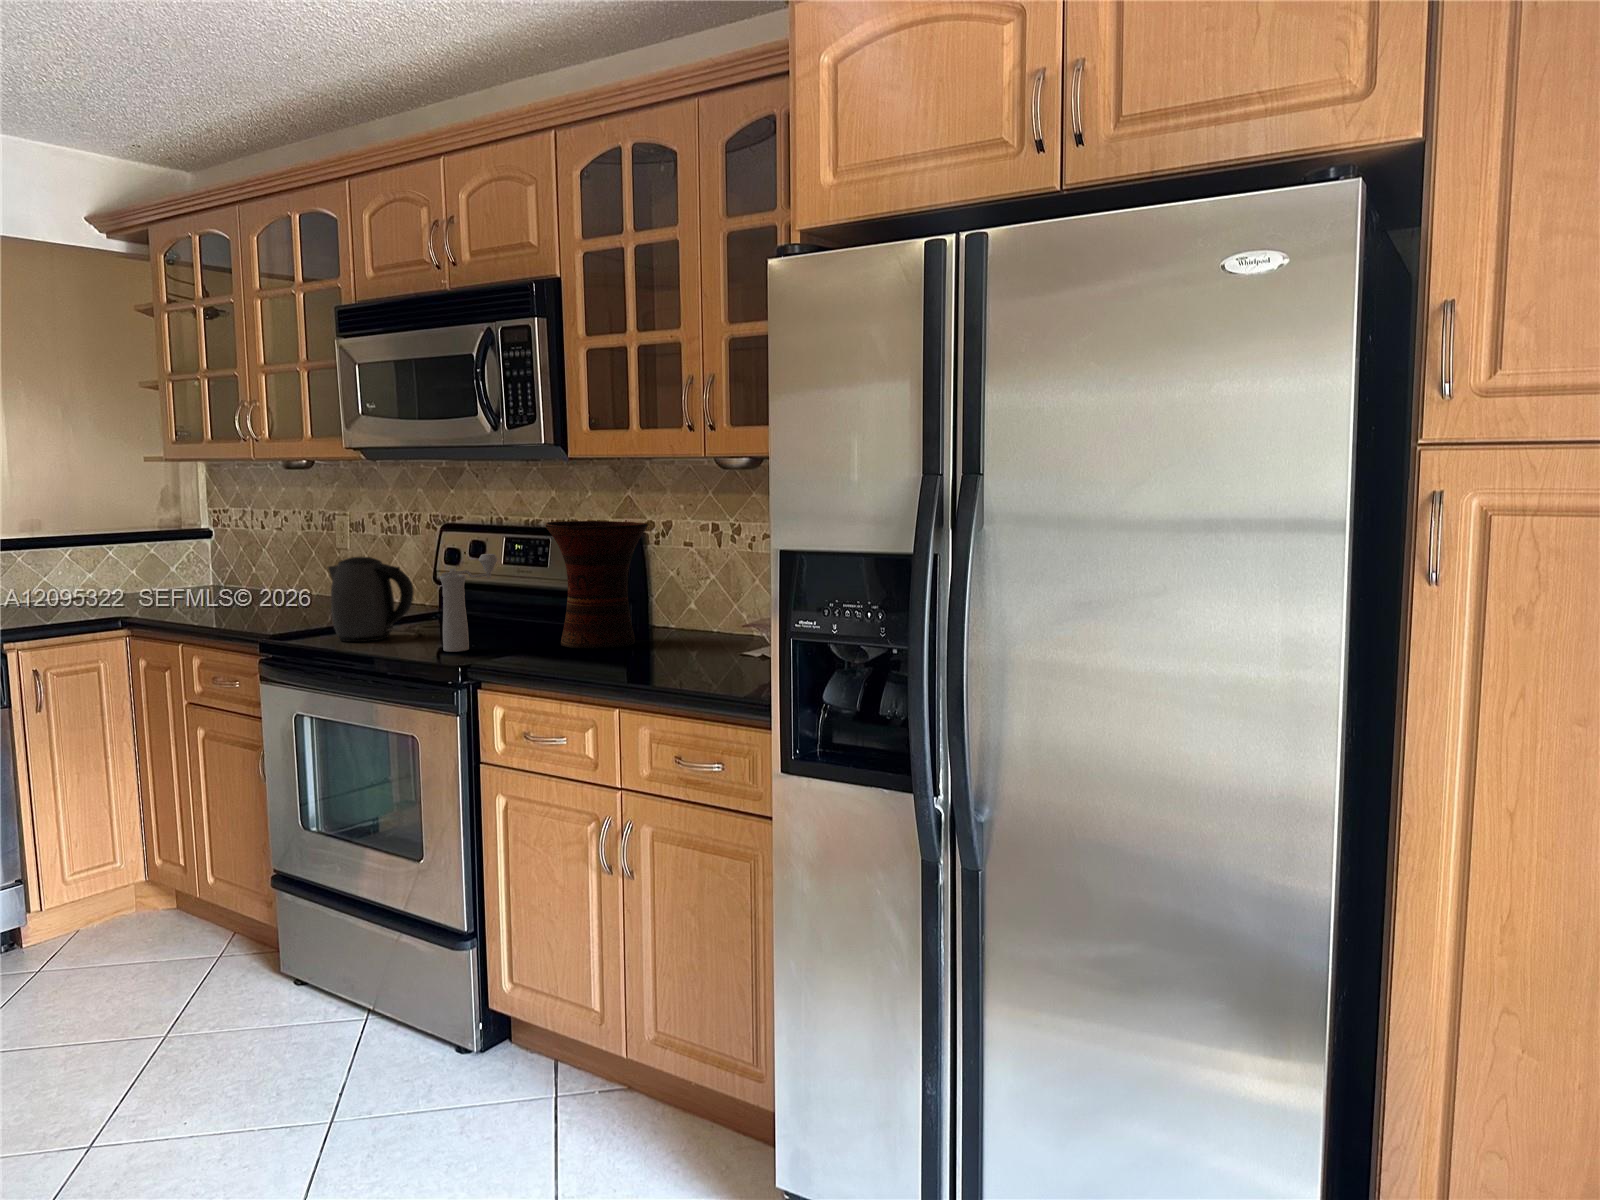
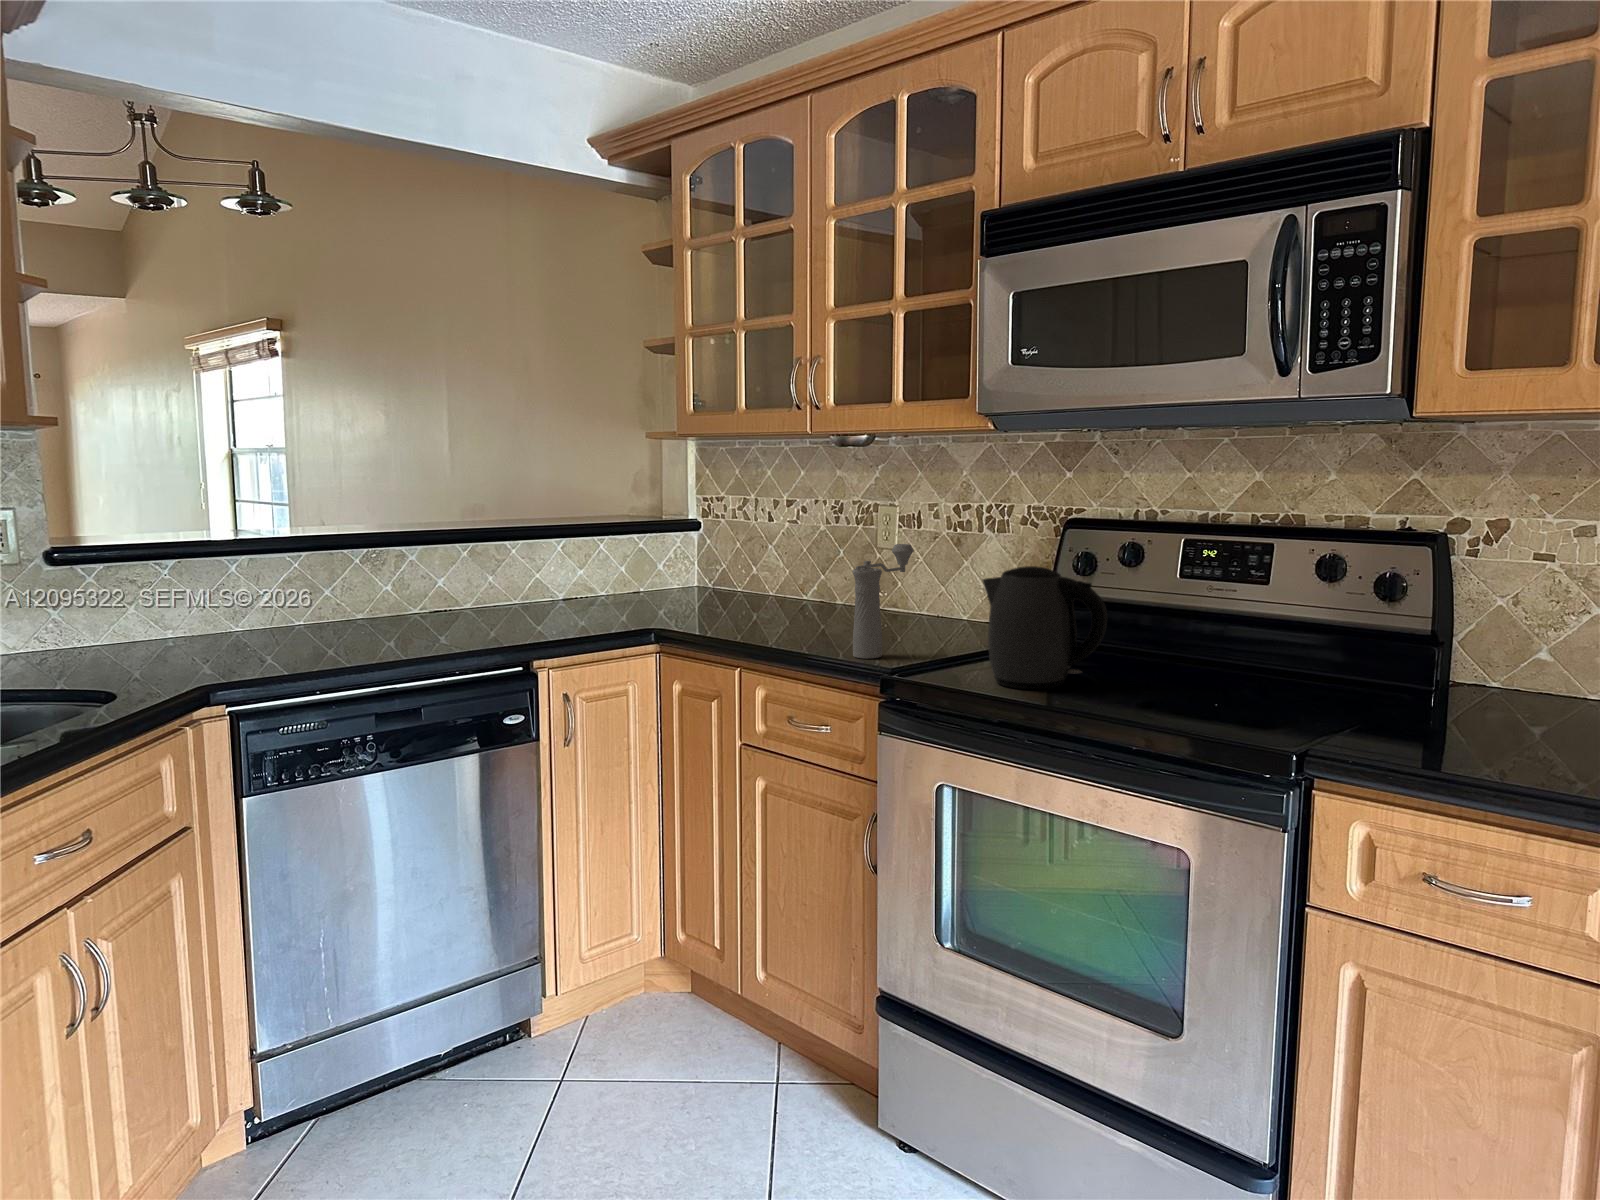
vase: present [546,521,648,648] -> none [1355,519,1535,723]
pepper mill: present [440,554,498,652] -> present [852,544,914,659]

